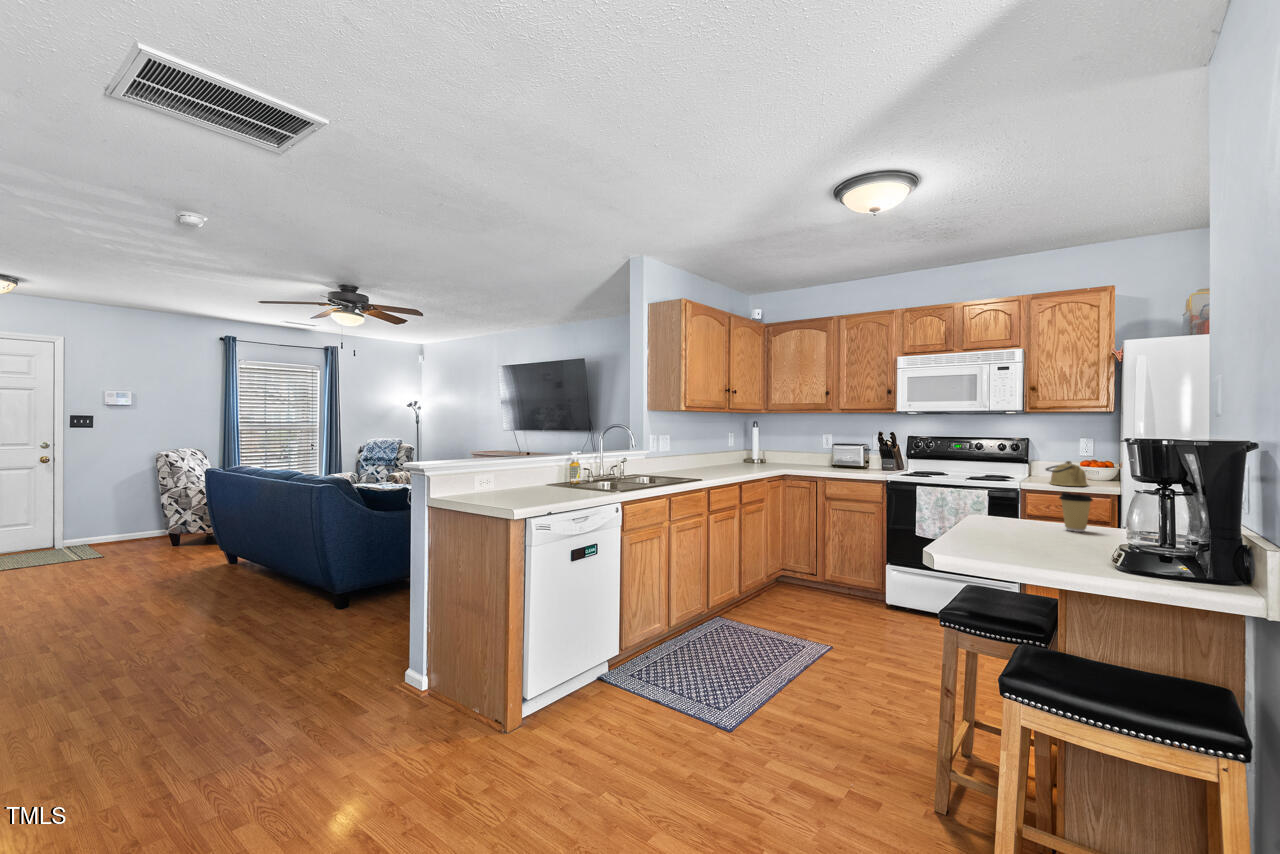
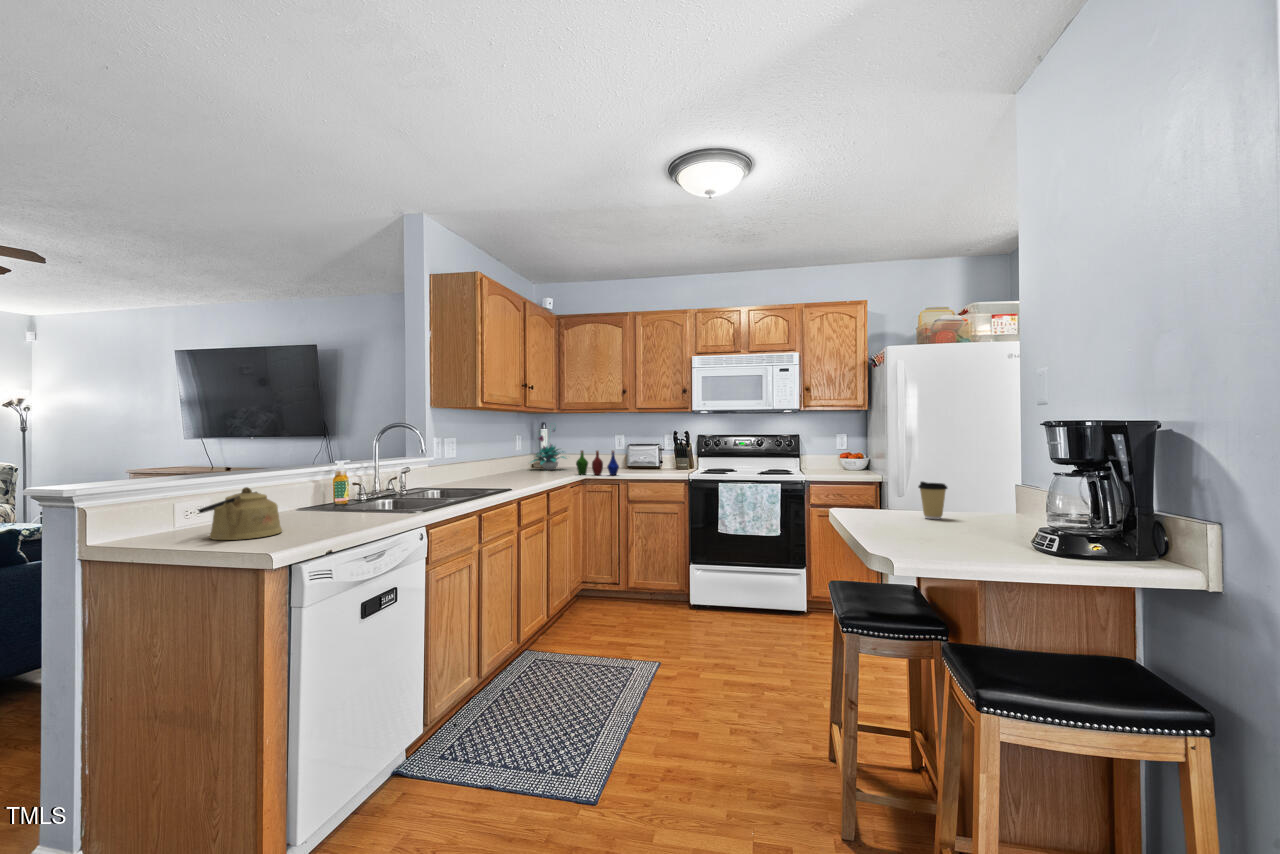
plant: none [739,422,780,465] -> present [531,428,566,470]
bottle: none [777,448,817,472] -> present [576,450,619,475]
kettle: present [1046,461,1087,486] -> present [199,487,282,540]

